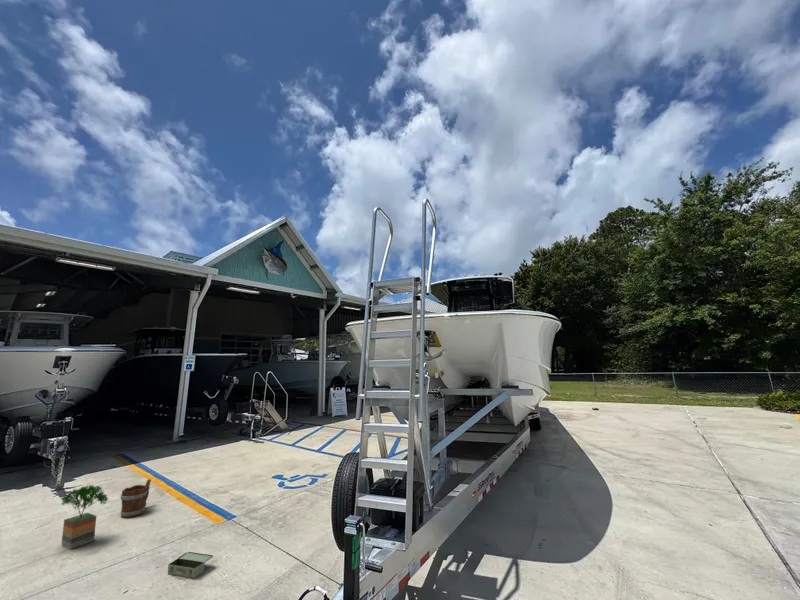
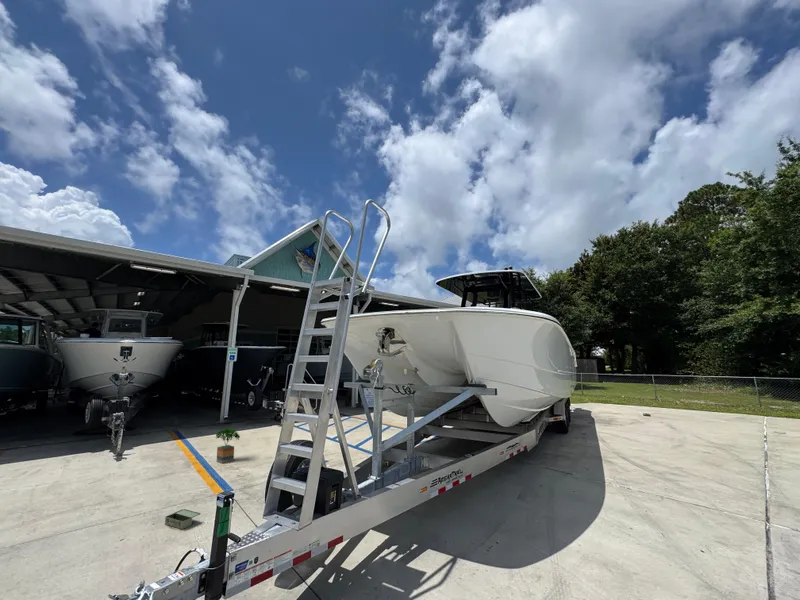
bucket: present [121,479,151,518] -> none [152,451,178,481]
potted tree: present [61,485,108,549] -> present [216,429,240,464]

